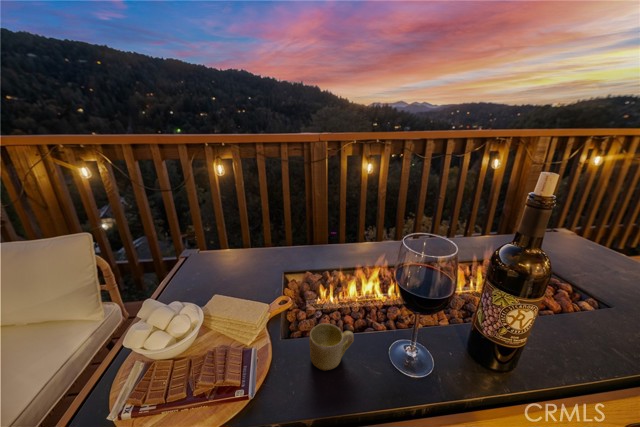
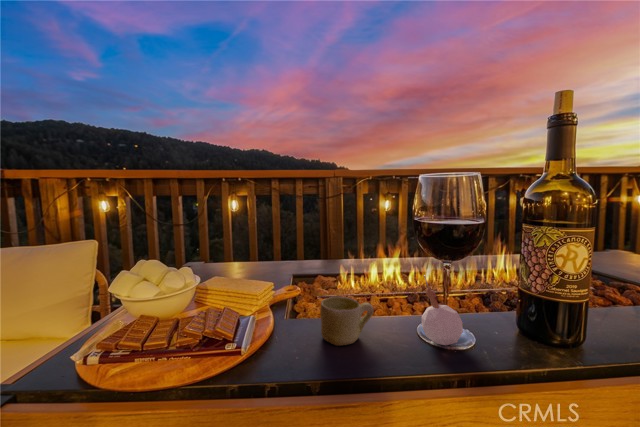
candle: none [393,312,426,370] -> present [422,275,463,345]

